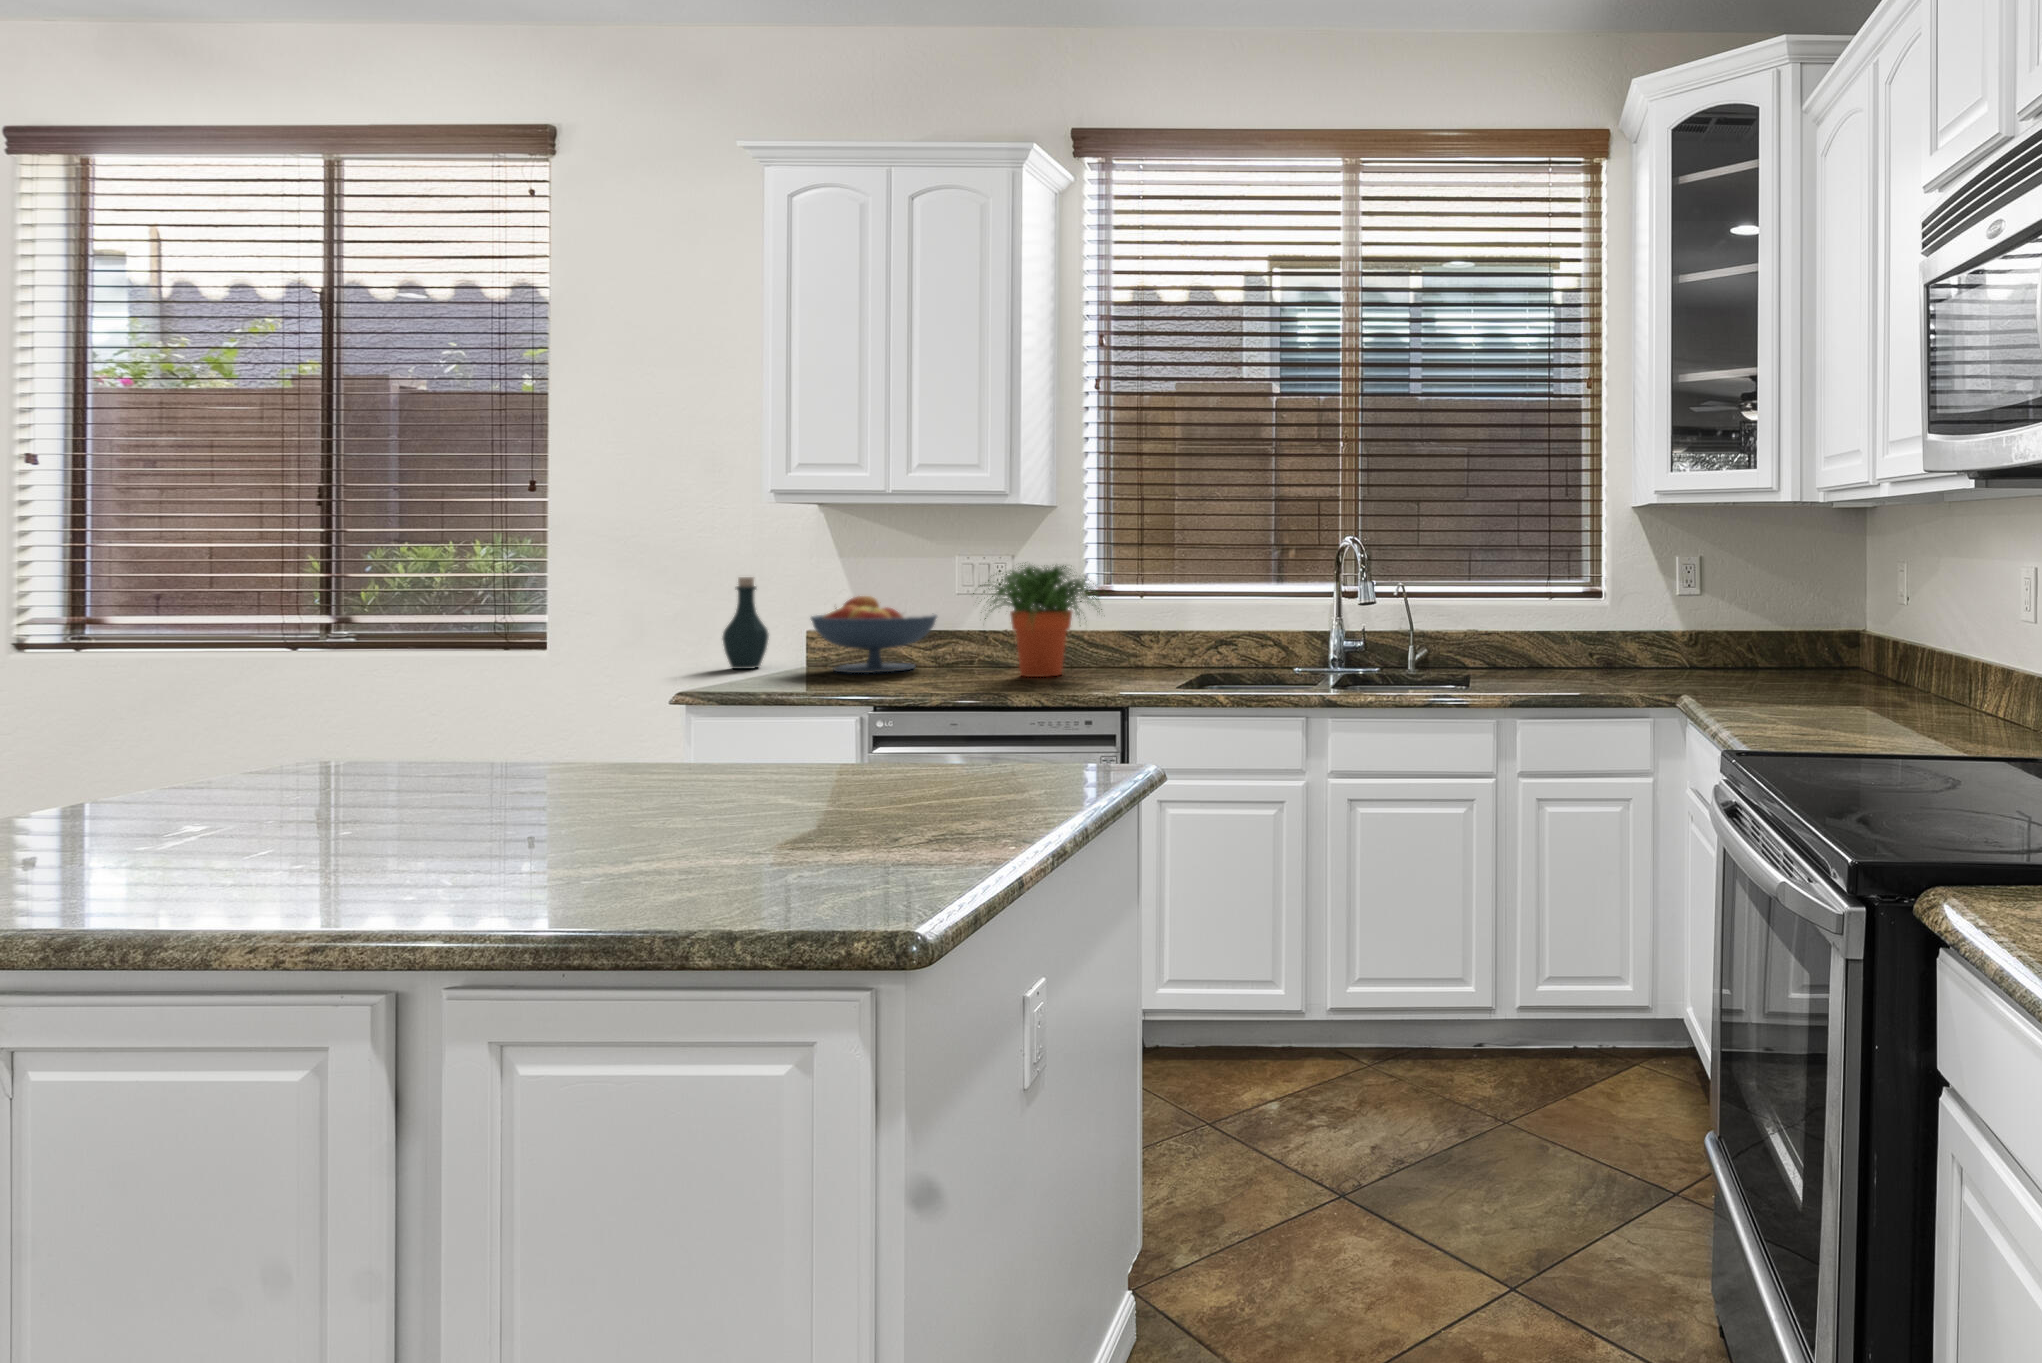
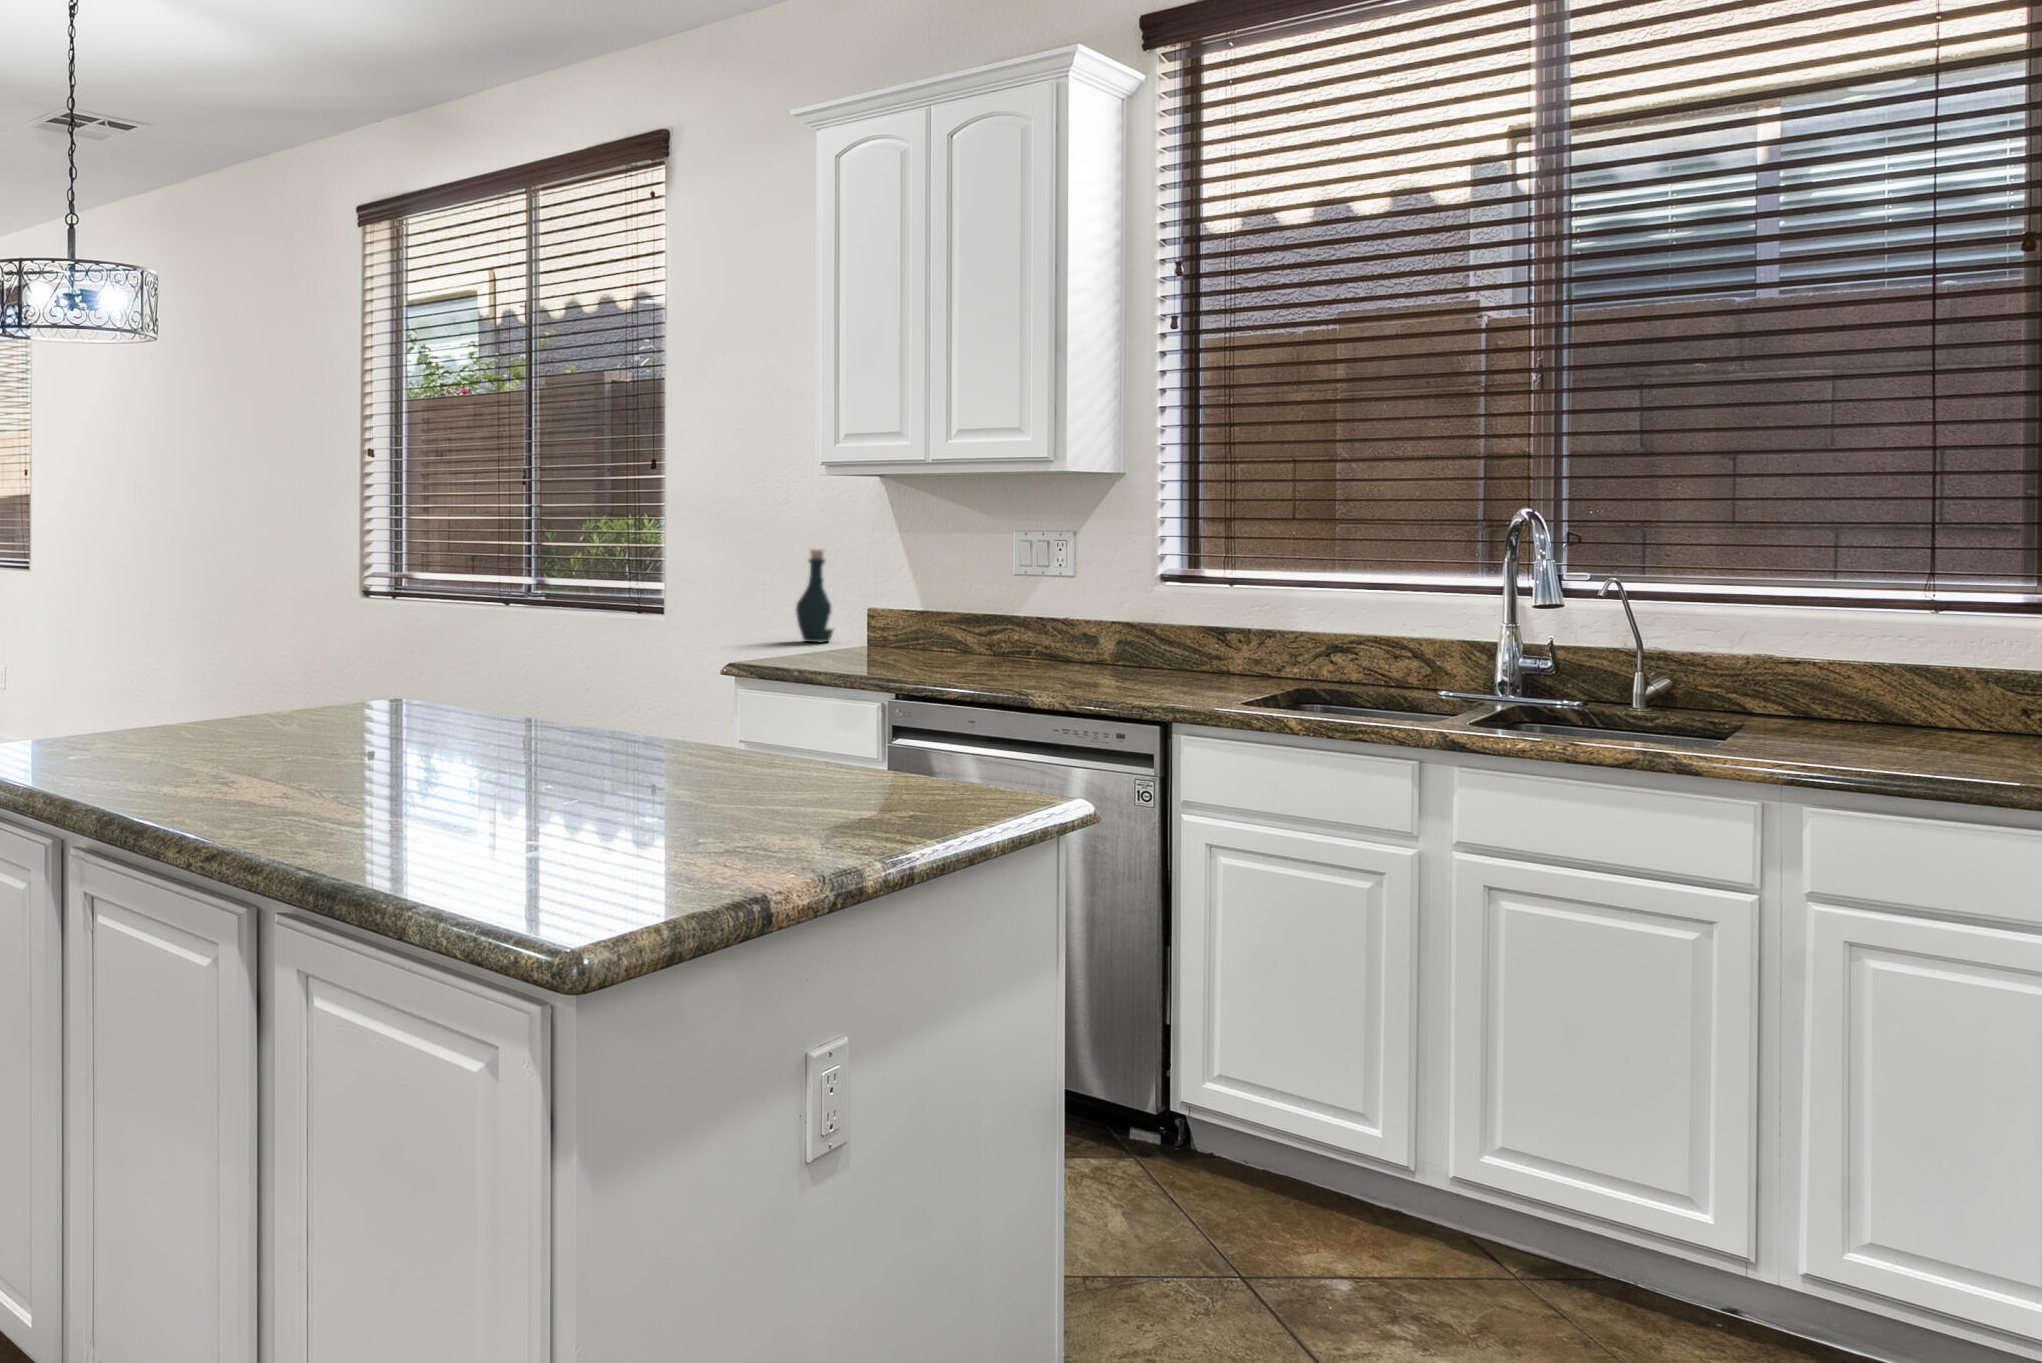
potted plant: present [973,562,1102,677] -> none [1019,537,1184,674]
fruit bowl: present [811,596,937,673] -> none [866,572,996,655]

